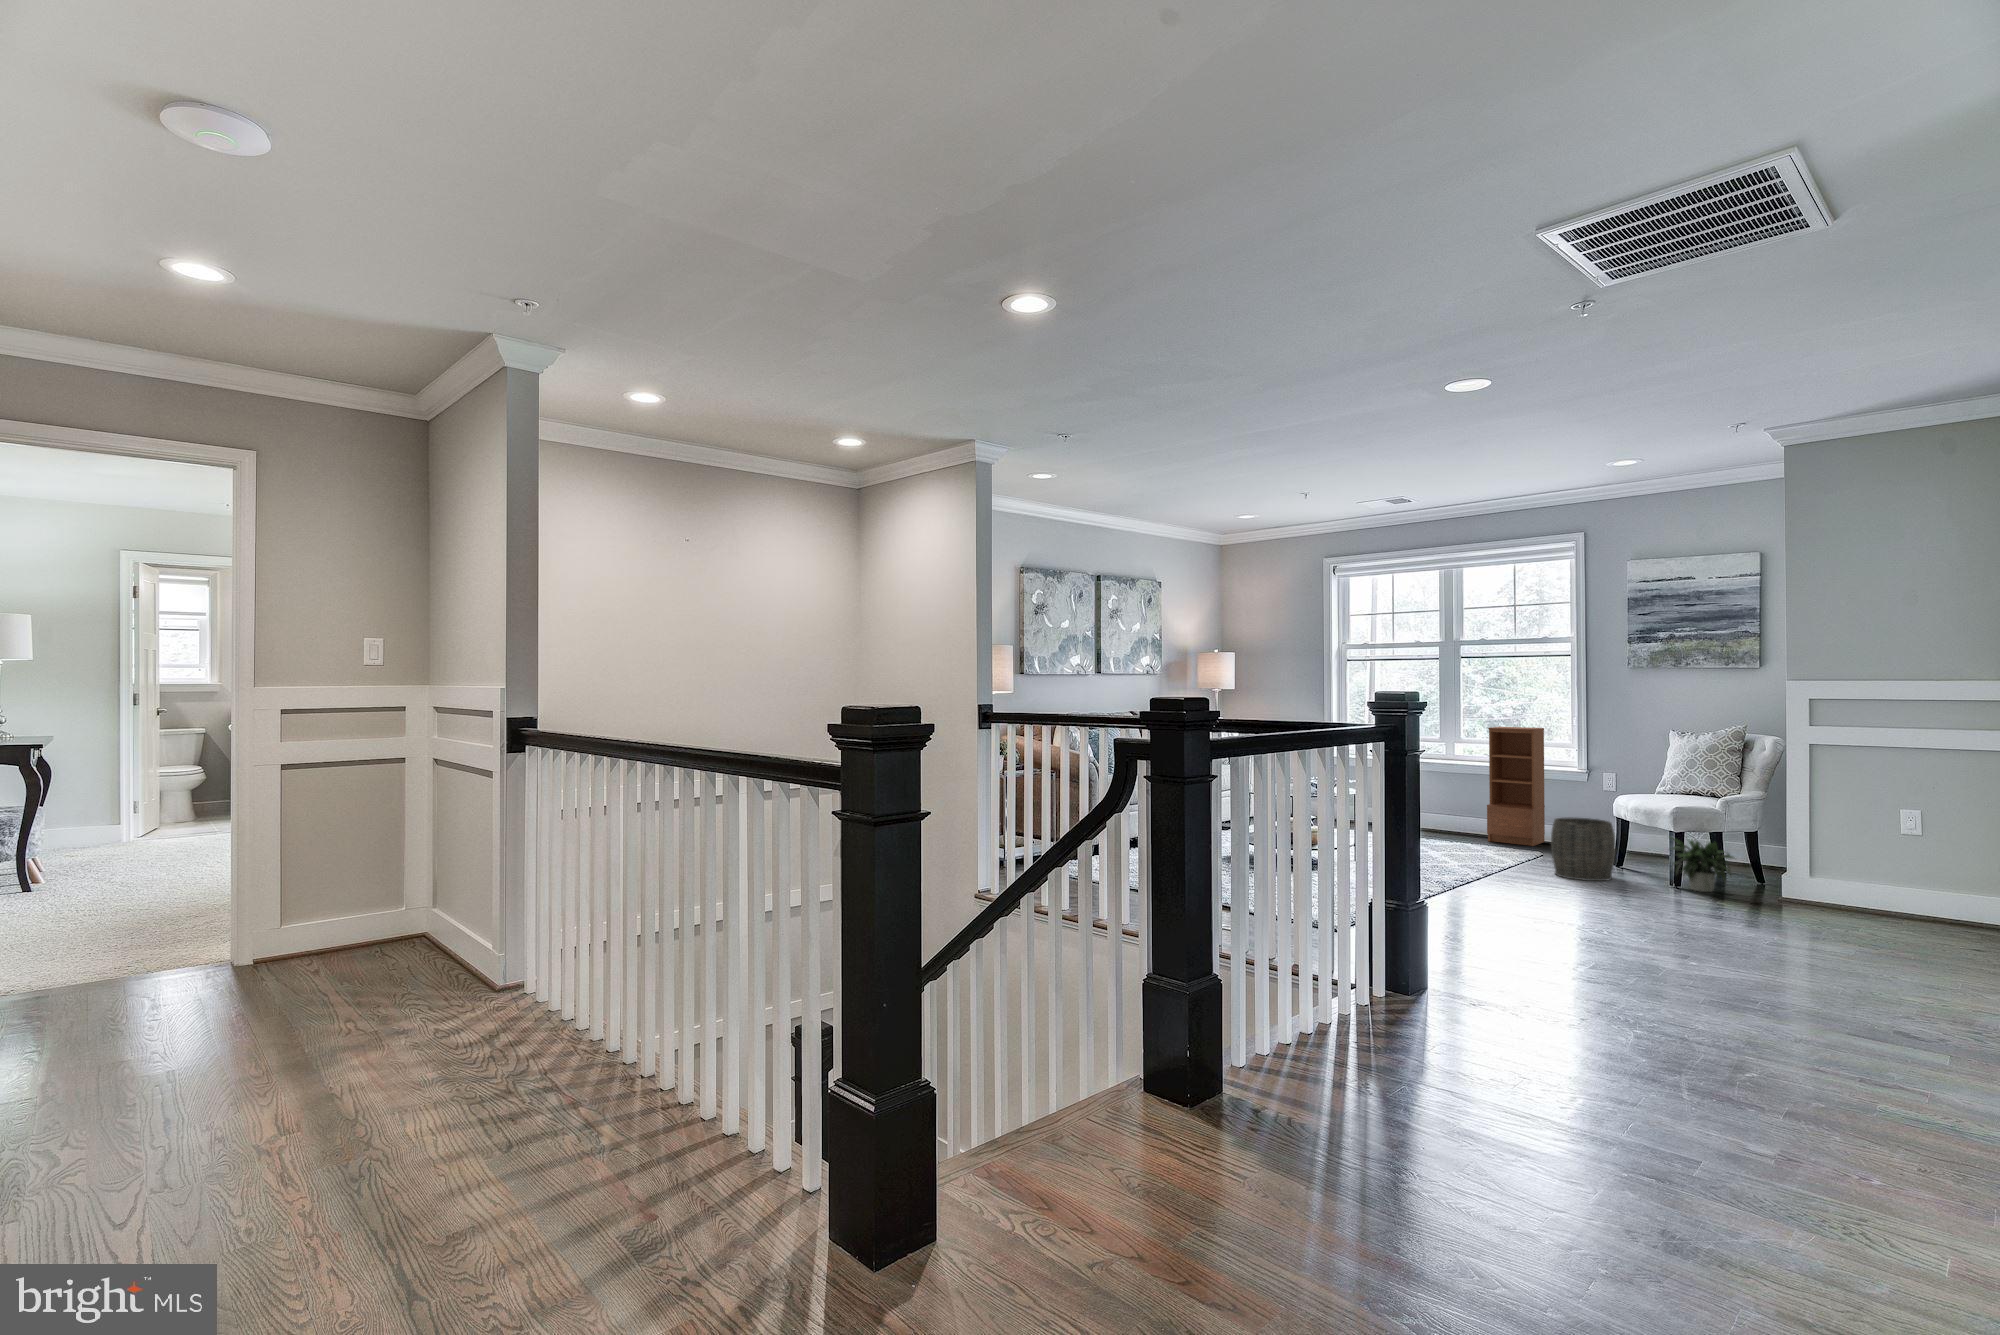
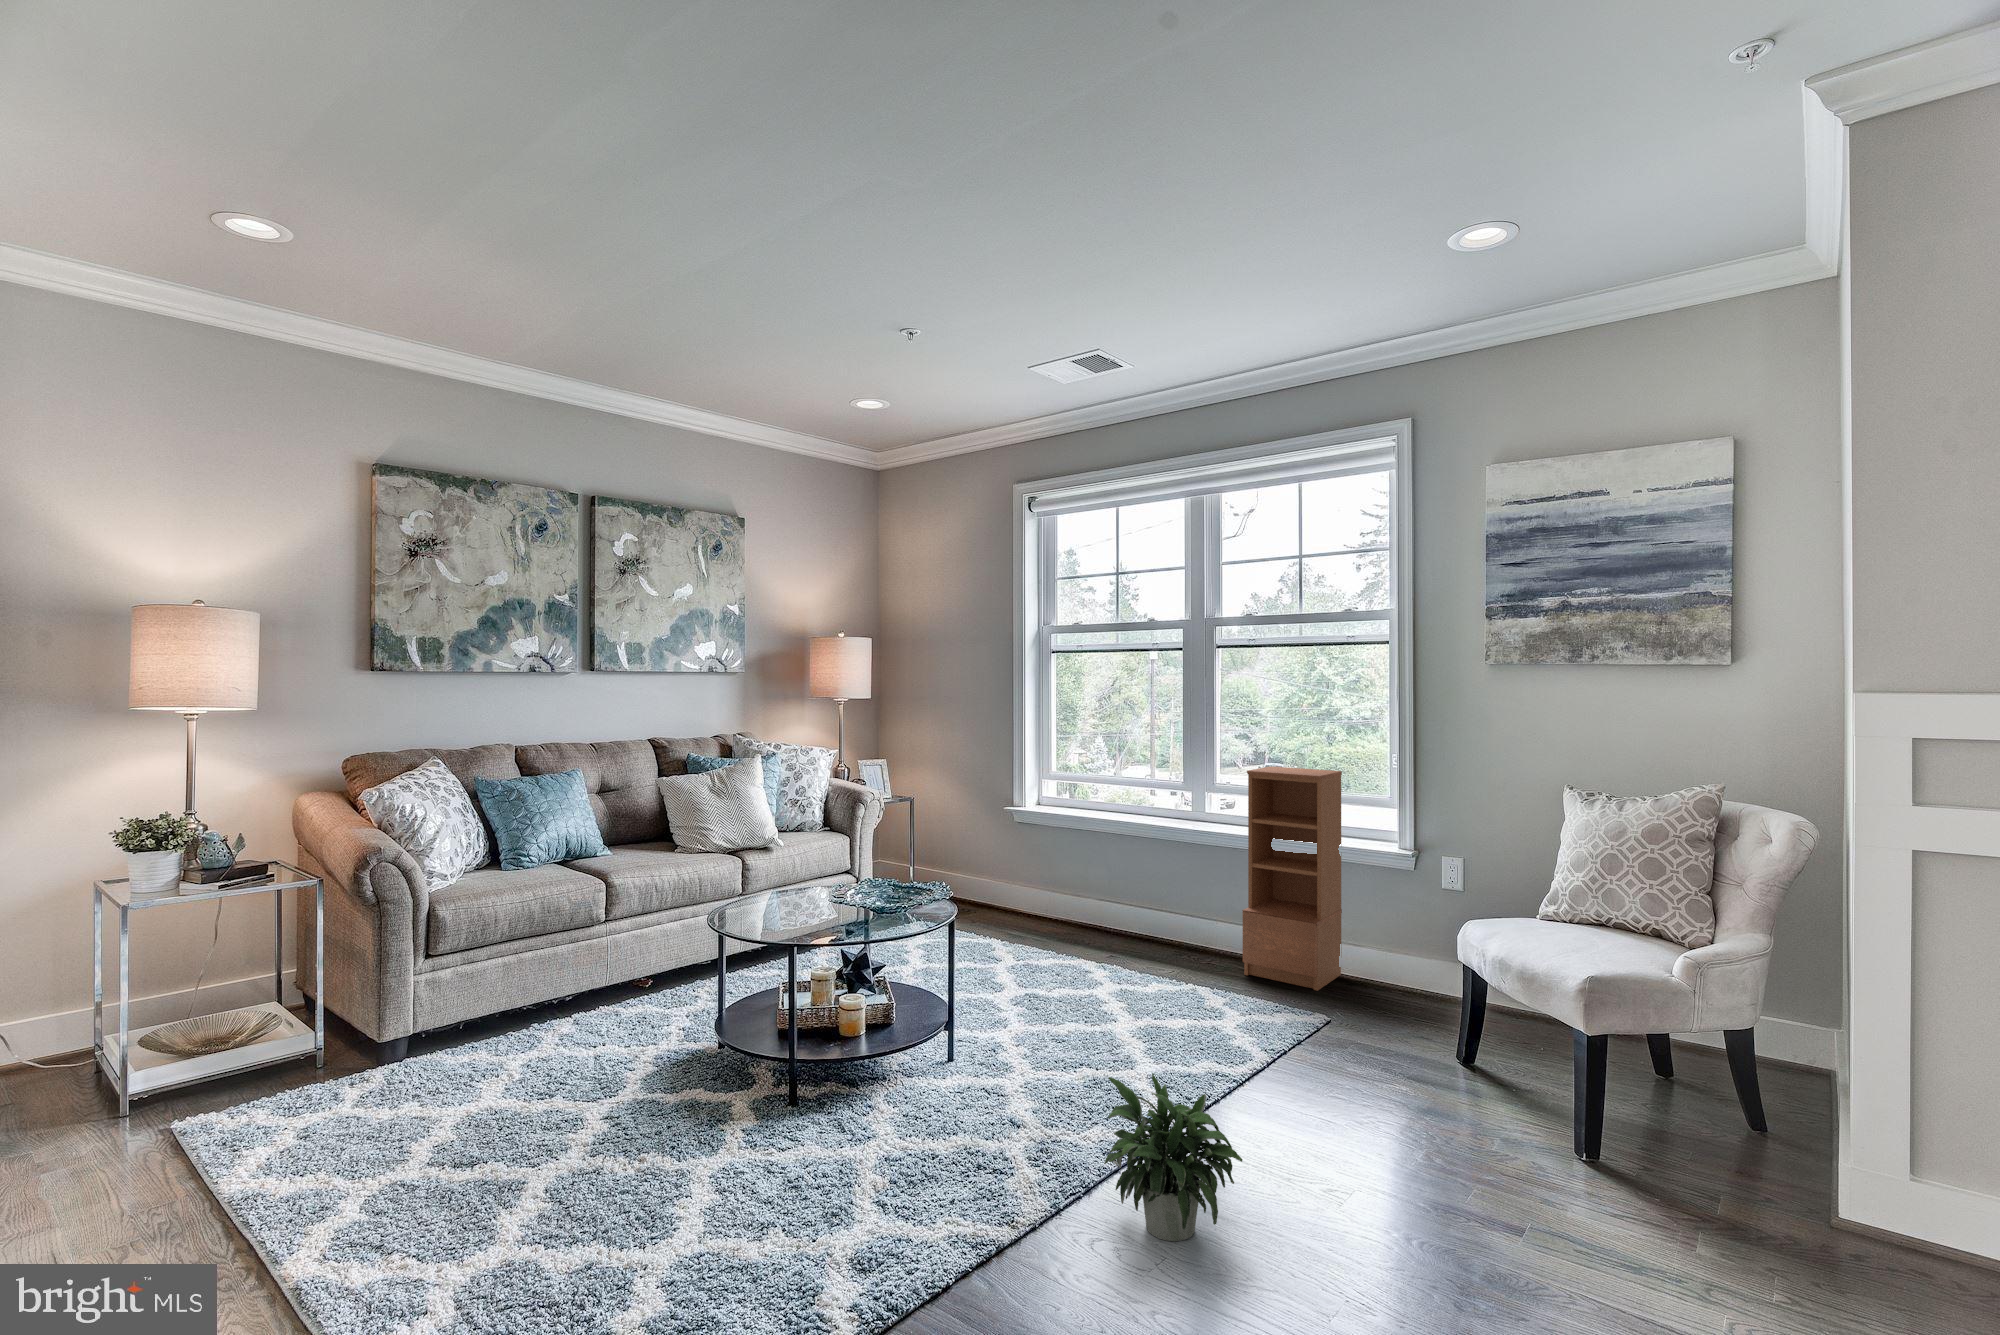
woven basket: present [1551,818,1615,881] -> none [1326,988,1461,1158]
potted plant: present [1670,838,1733,892] -> present [1104,1073,1242,1241]

